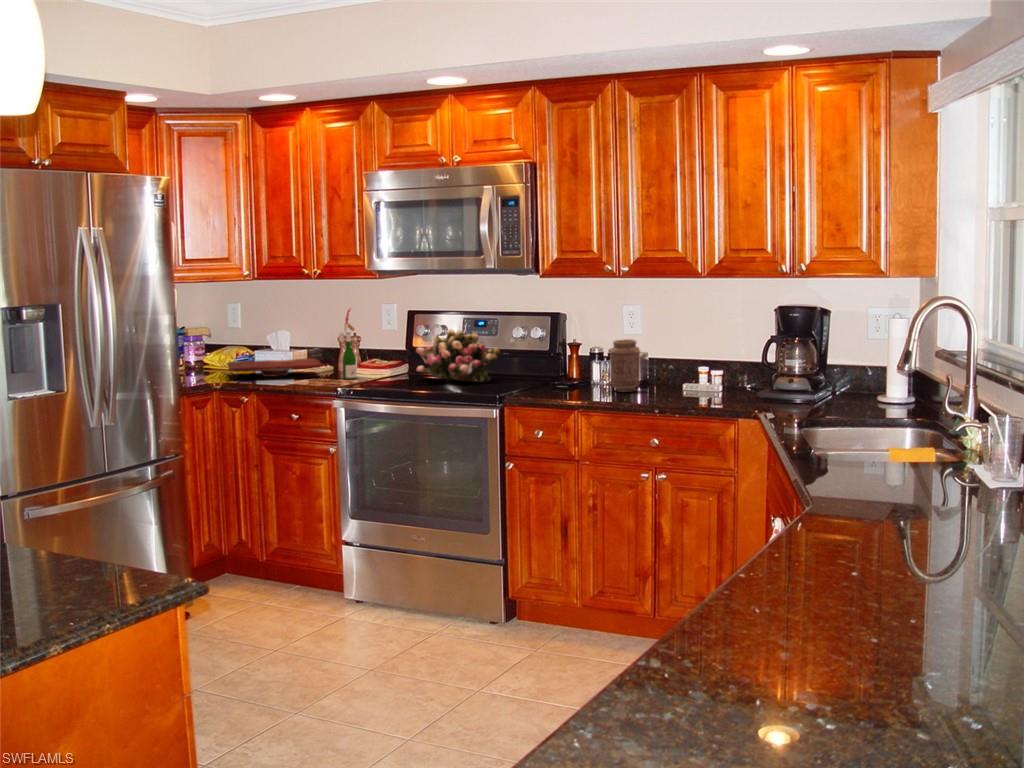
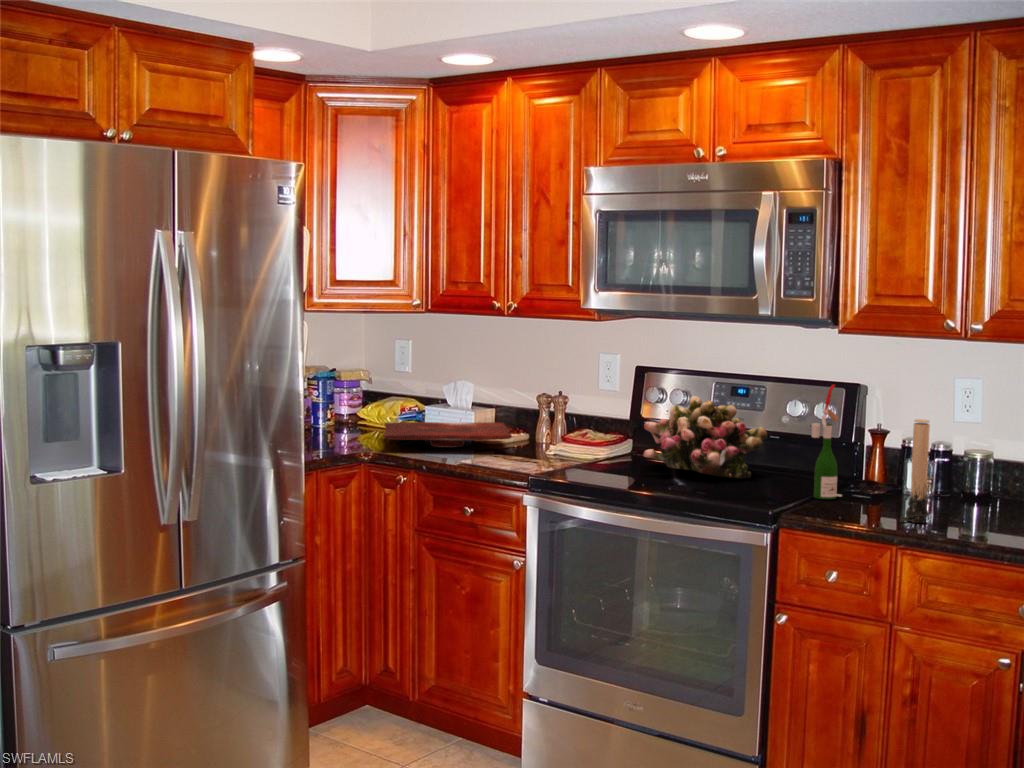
wine bottle: present [339,309,360,379] -> present [812,385,842,500]
candle: none [583,330,602,398] -> present [900,419,930,523]
vase: present [610,339,640,392] -> none [941,432,992,514]

